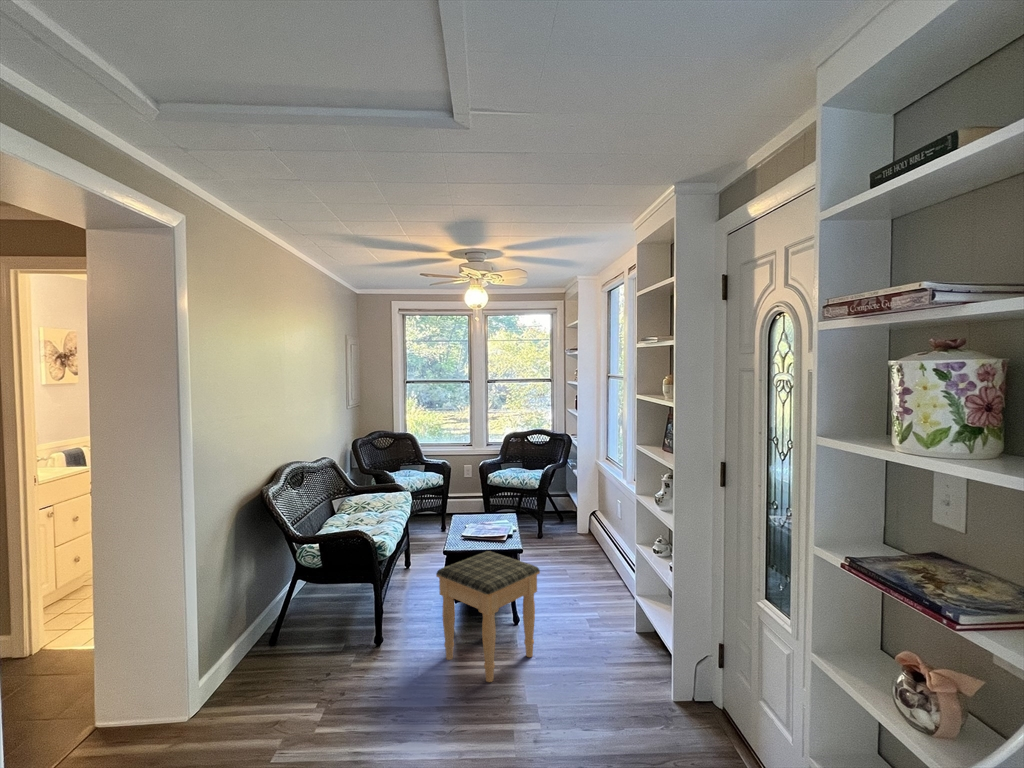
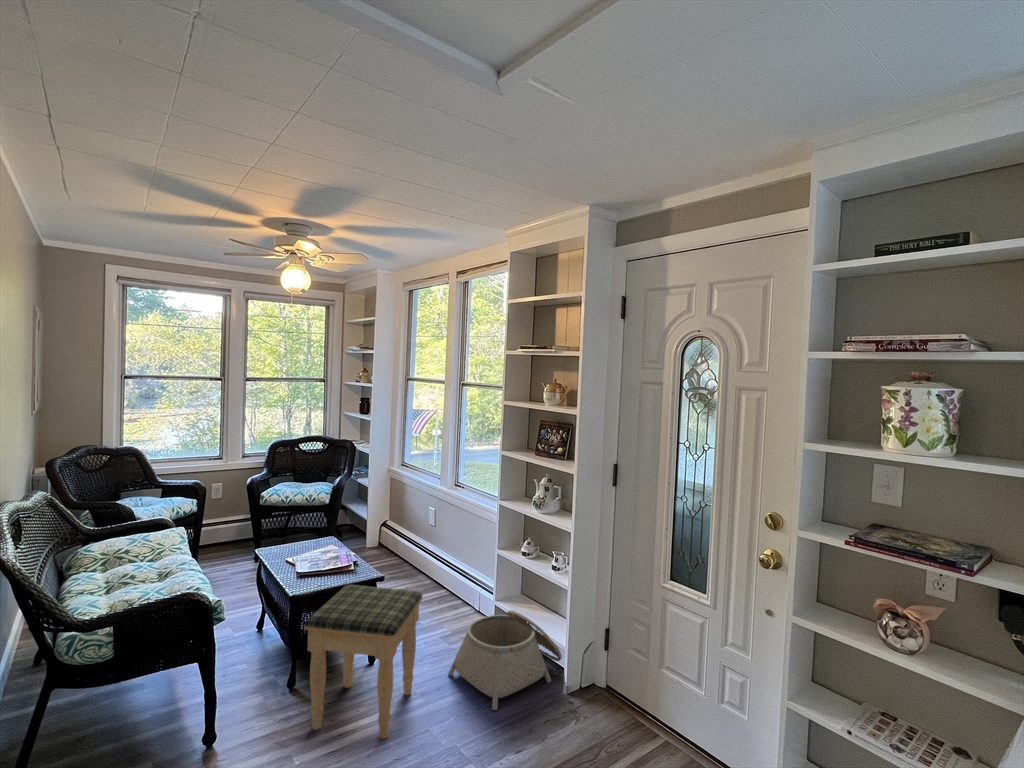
basket: none [573,605,687,692] -> present [448,610,562,710]

